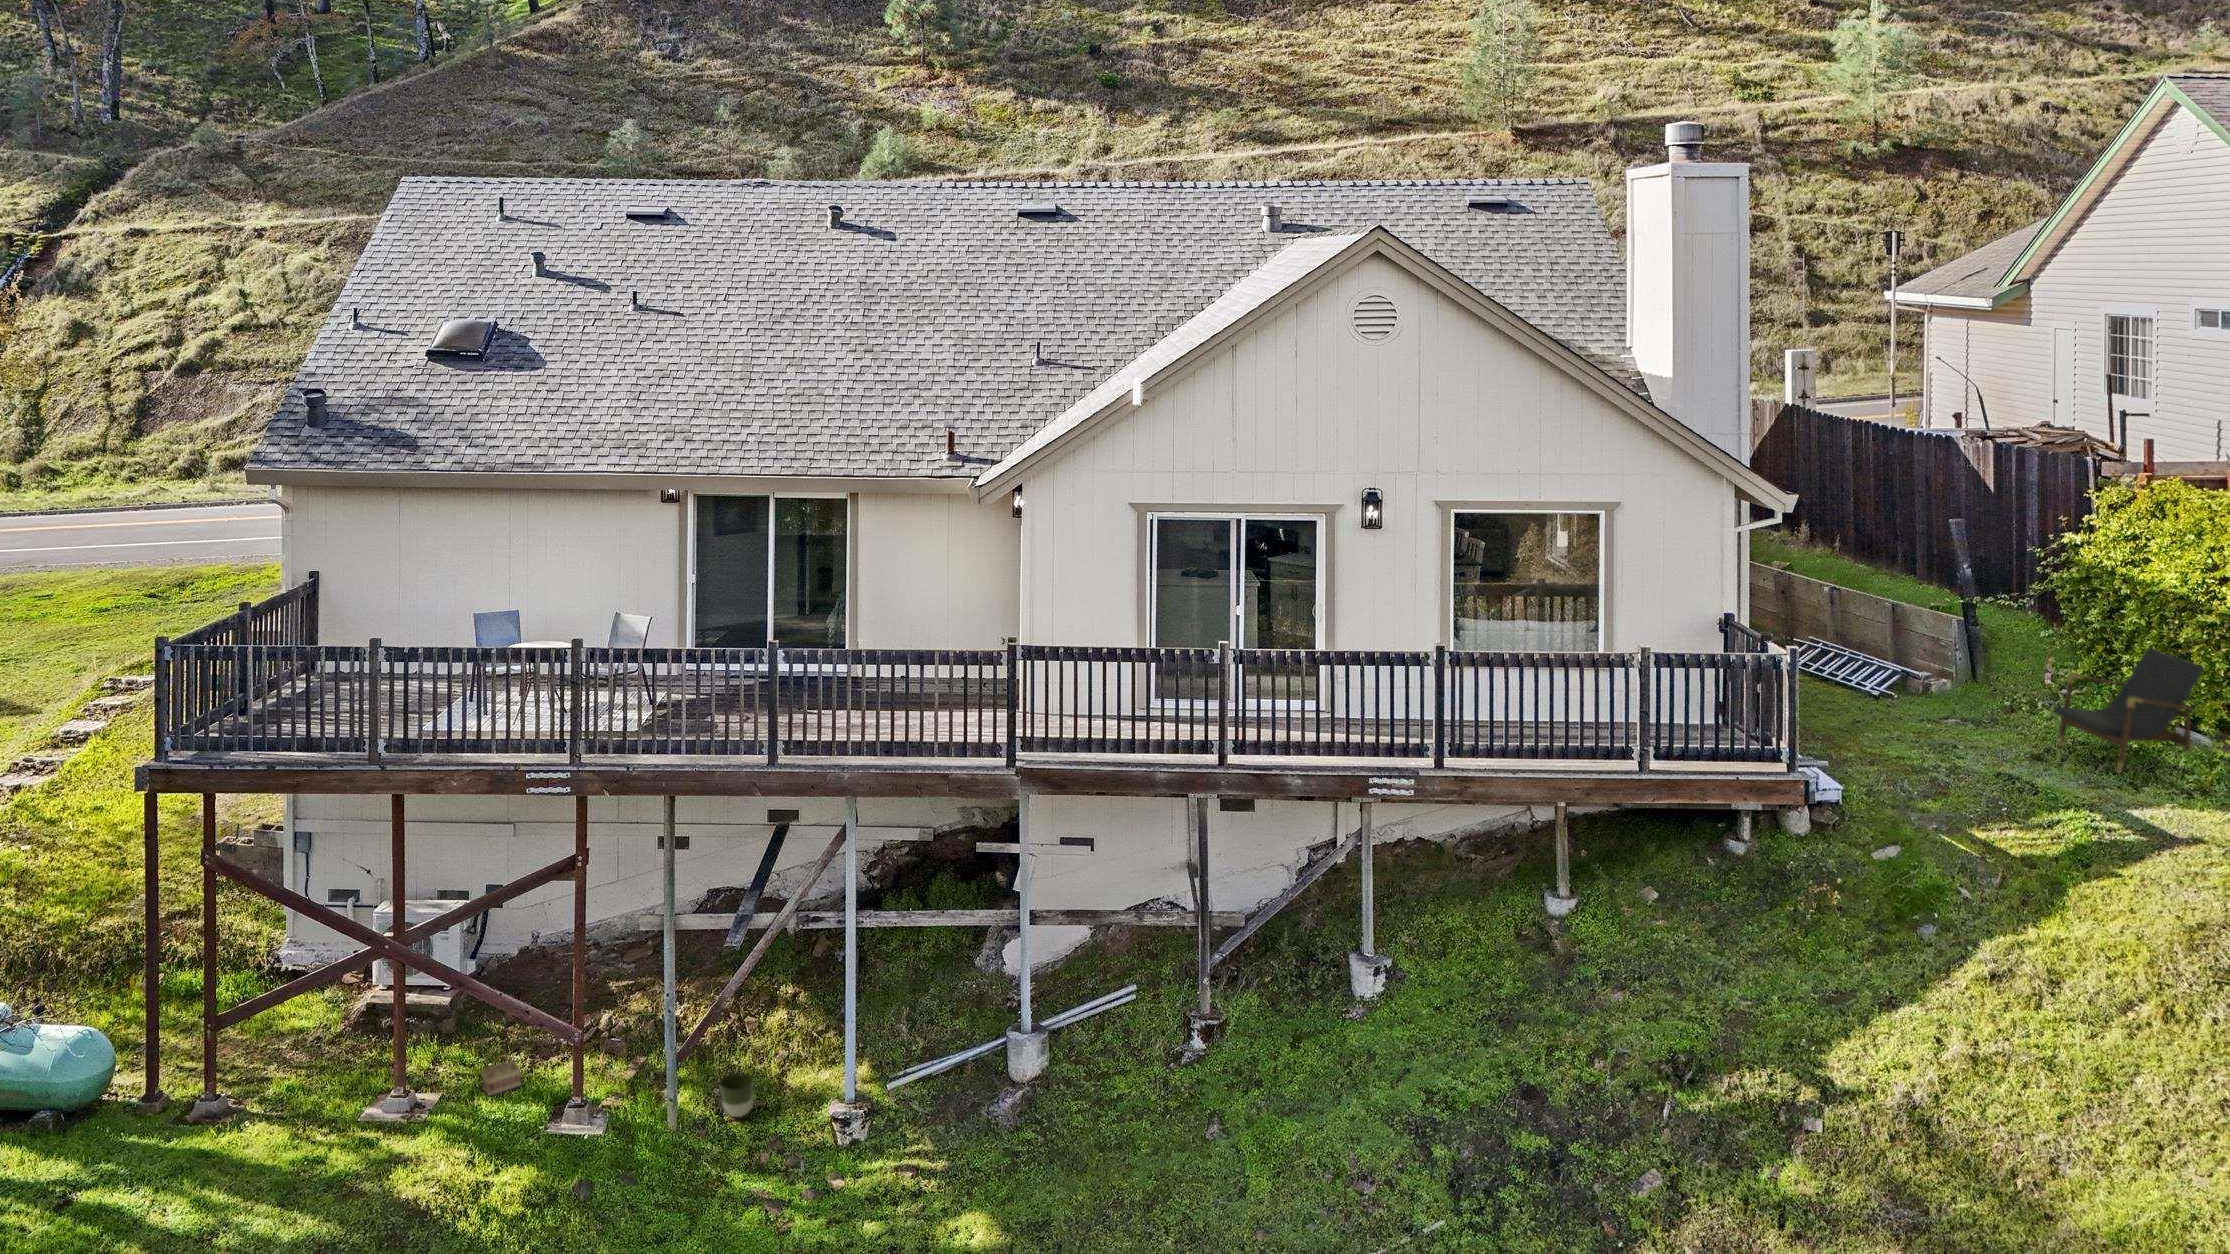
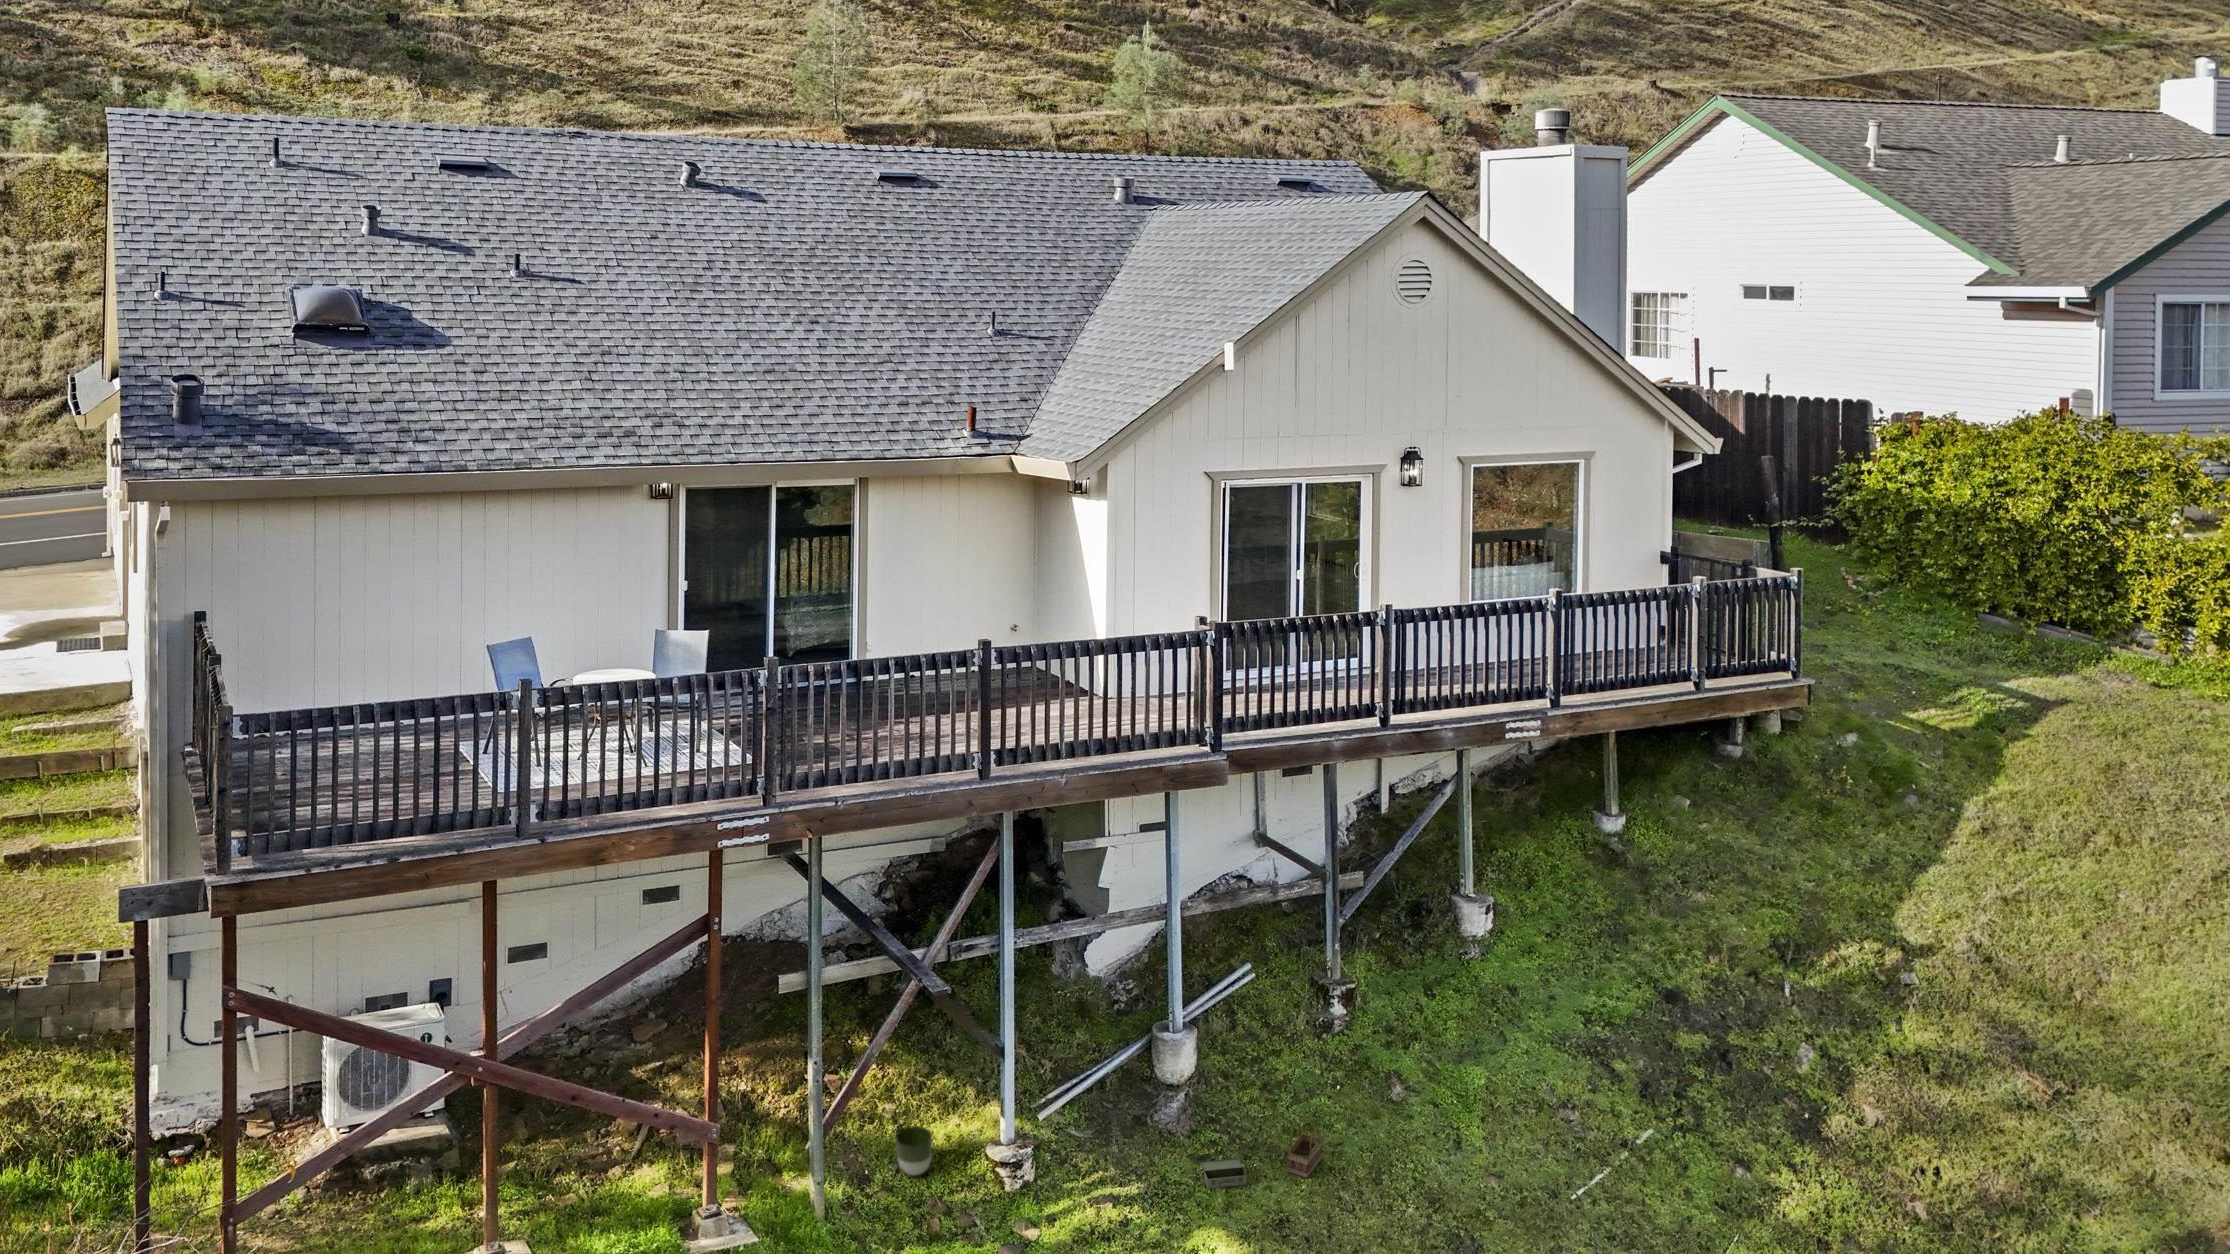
lounge chair: present [2054,649,2204,773] -> none [1889,551,2004,656]
basket: present [481,1050,521,1096] -> present [1288,1122,1322,1178]
toolbox: none [966,1155,1010,1184] -> present [1201,1158,1247,1188]

